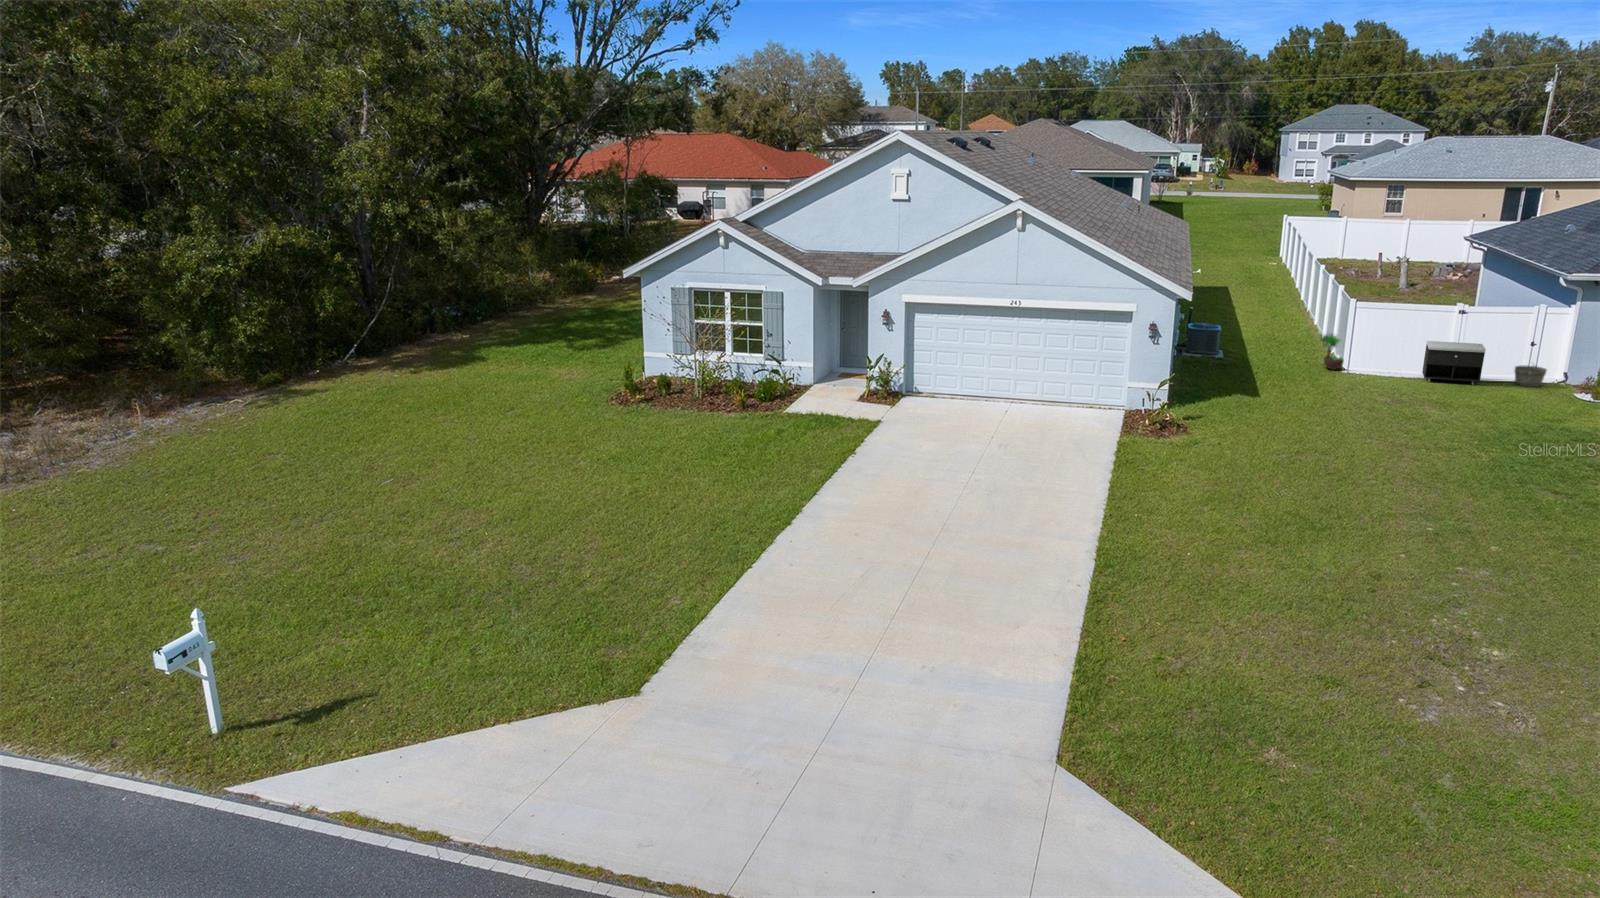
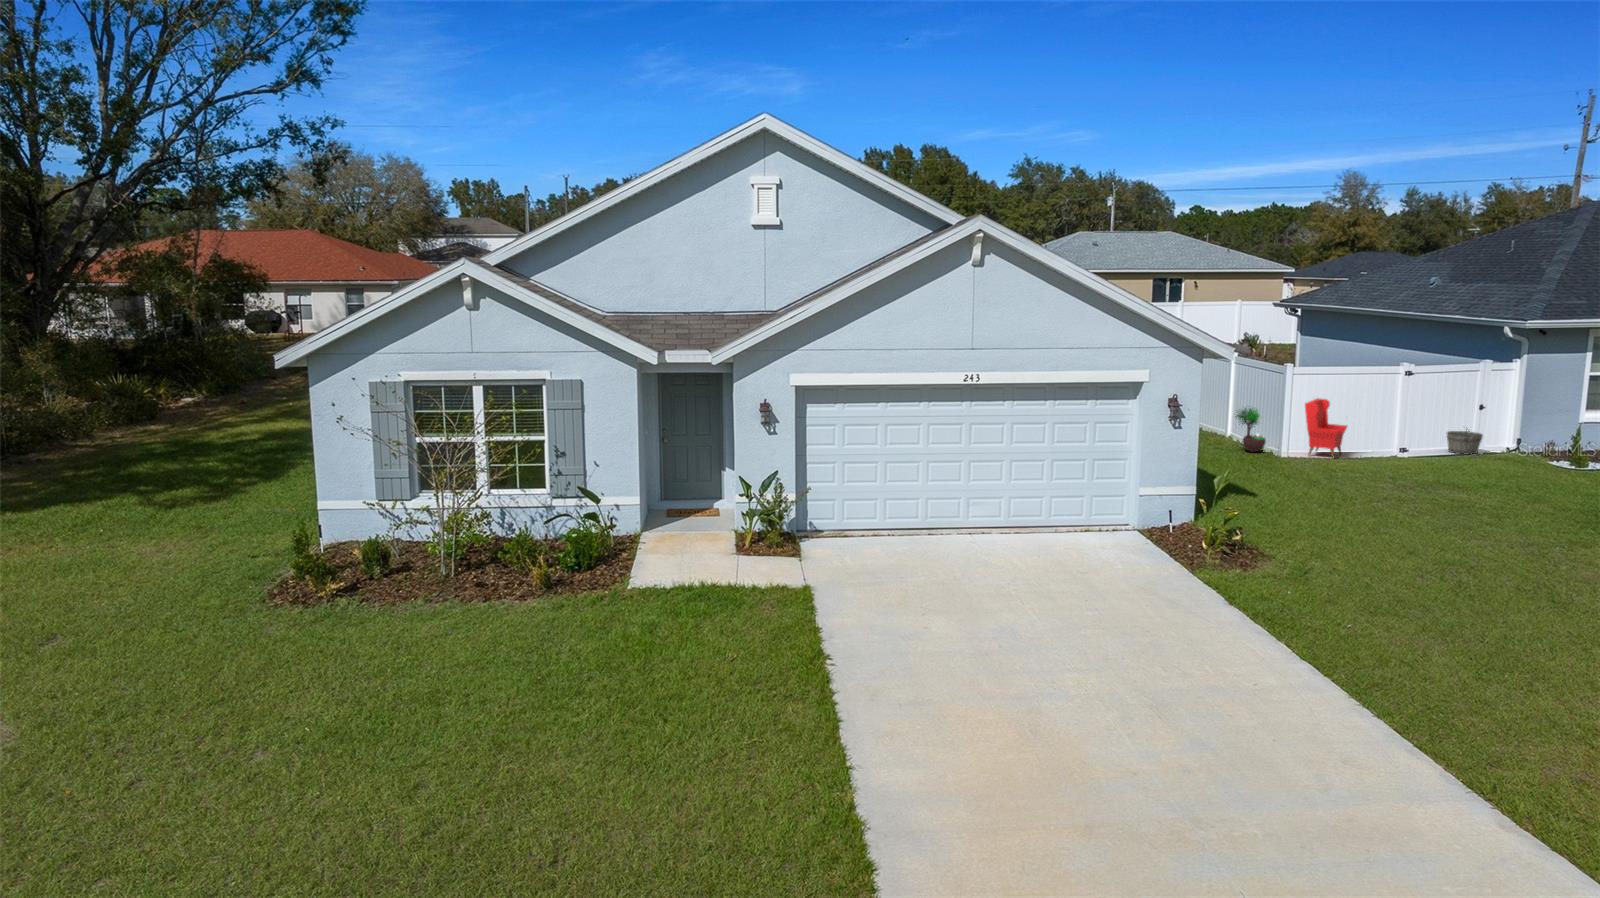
armchair: none [1372,329,1415,380] -> present [1305,398,1347,458]
storage bench: present [1422,341,1486,385] -> none [1351,409,1431,457]

